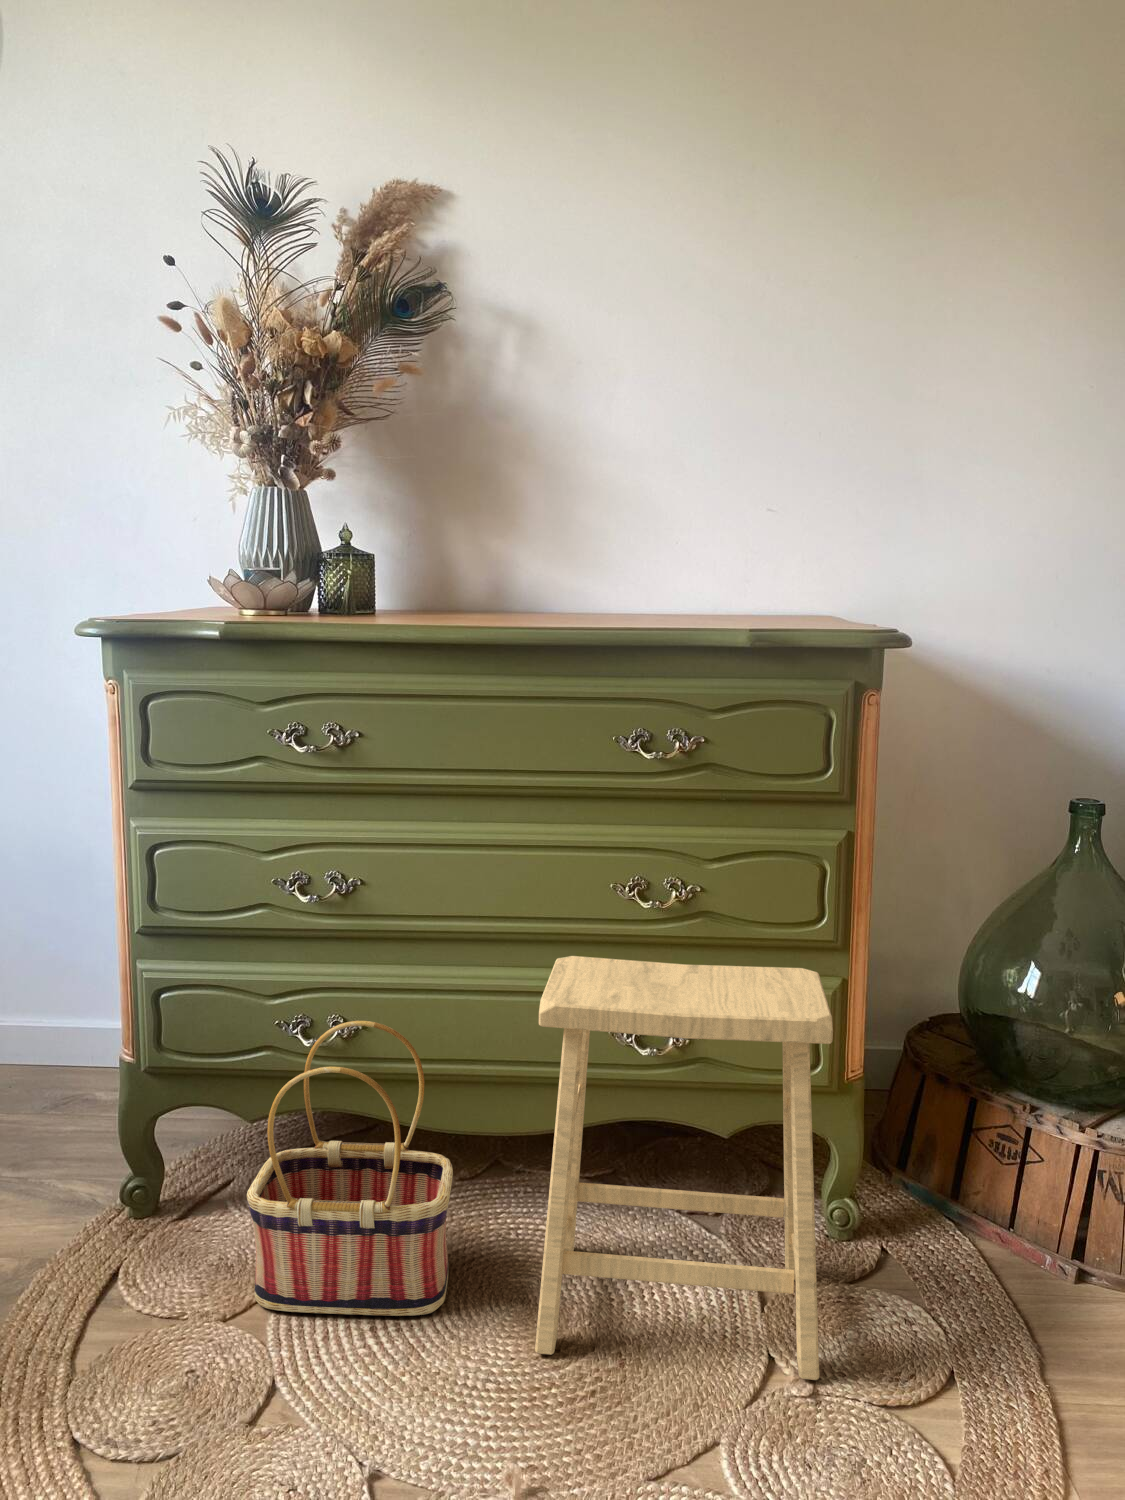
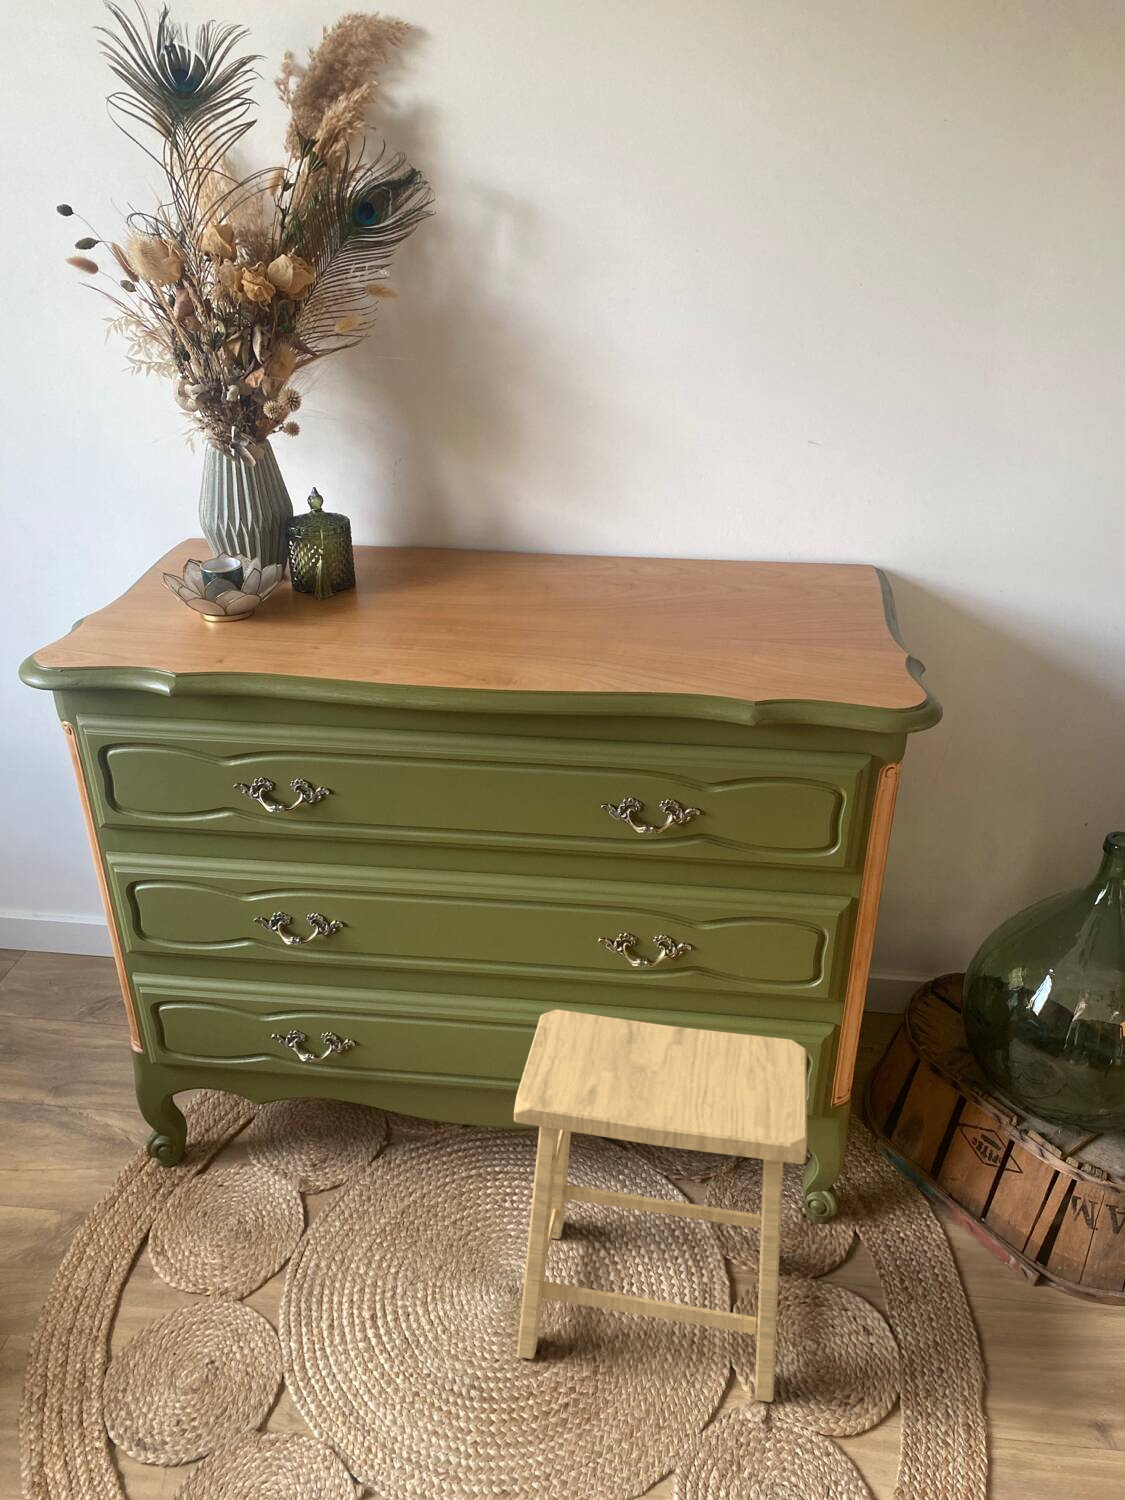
basket: present [247,1021,453,1316] -> none [252,1047,445,1305]

